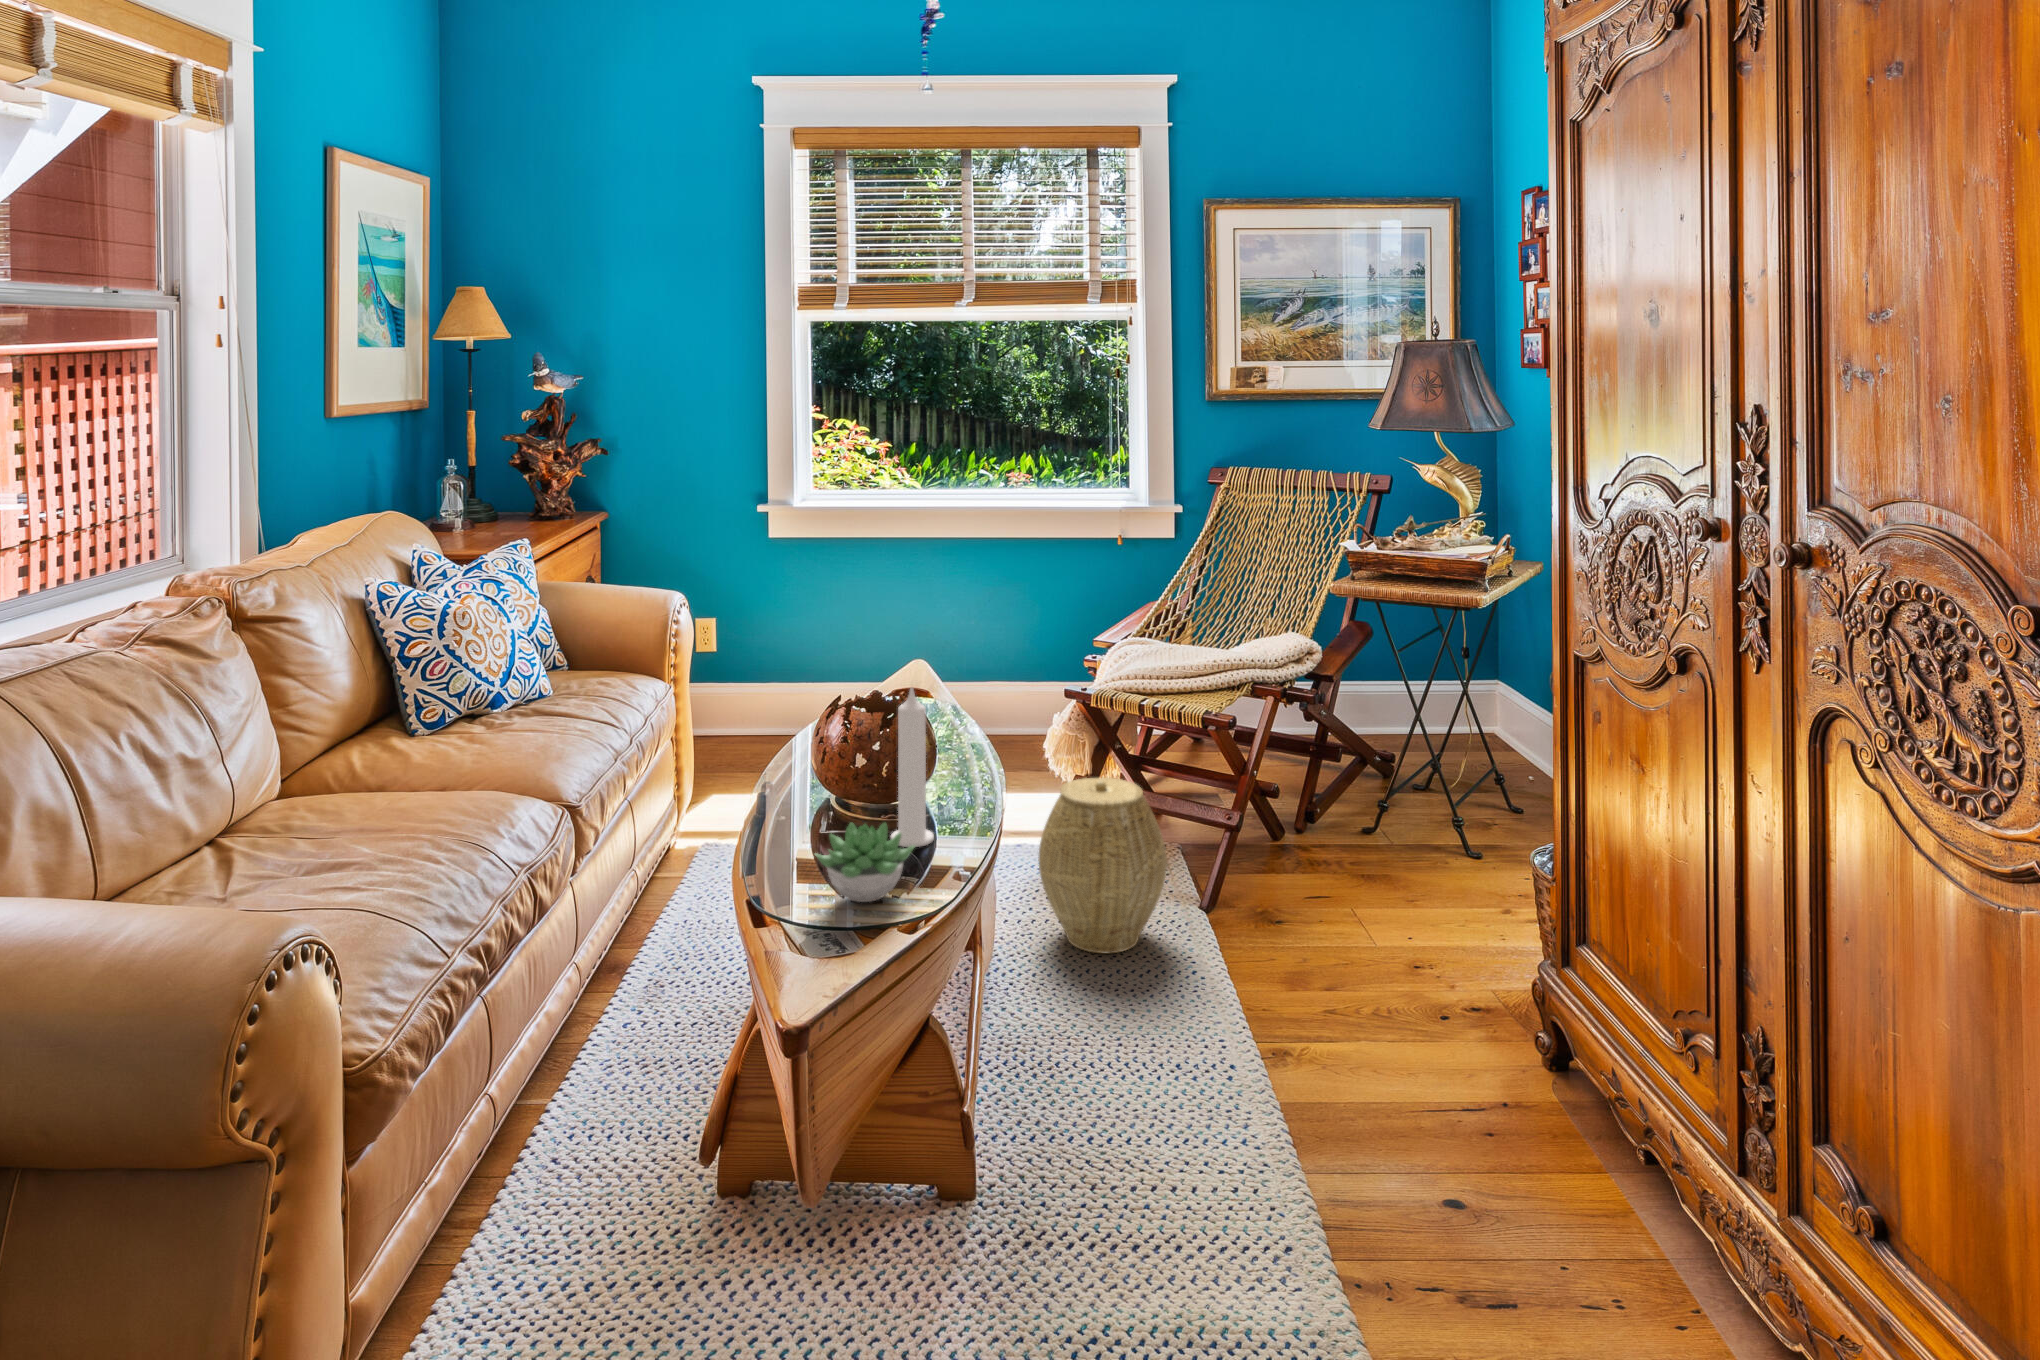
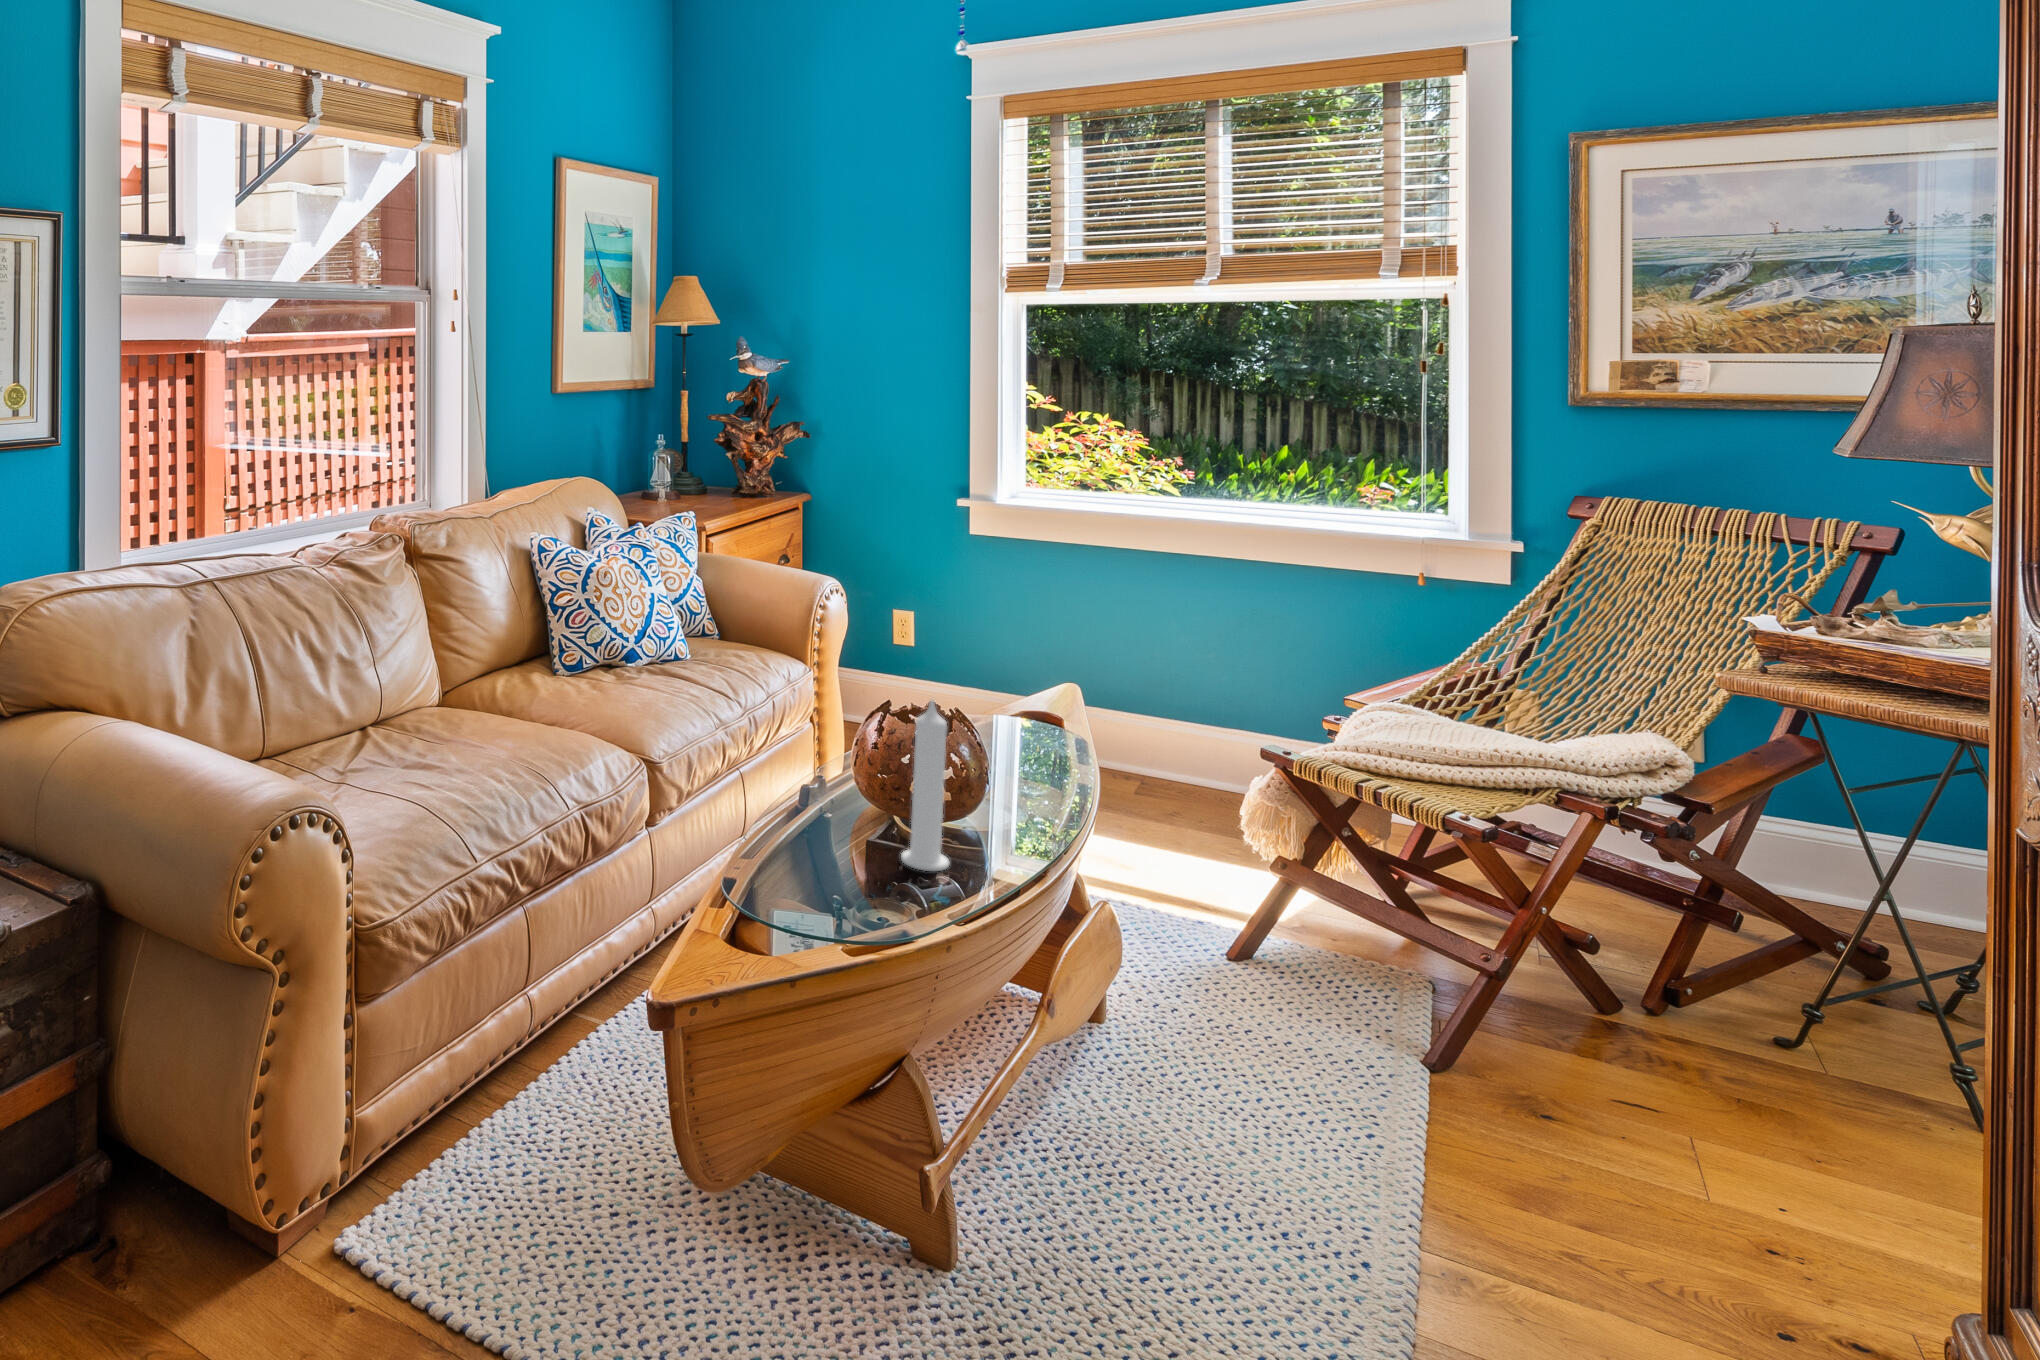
woven basket: present [1039,778,1167,953] -> none [1169,860,1340,1077]
succulent plant: present [815,823,915,902] -> none [784,823,892,908]

